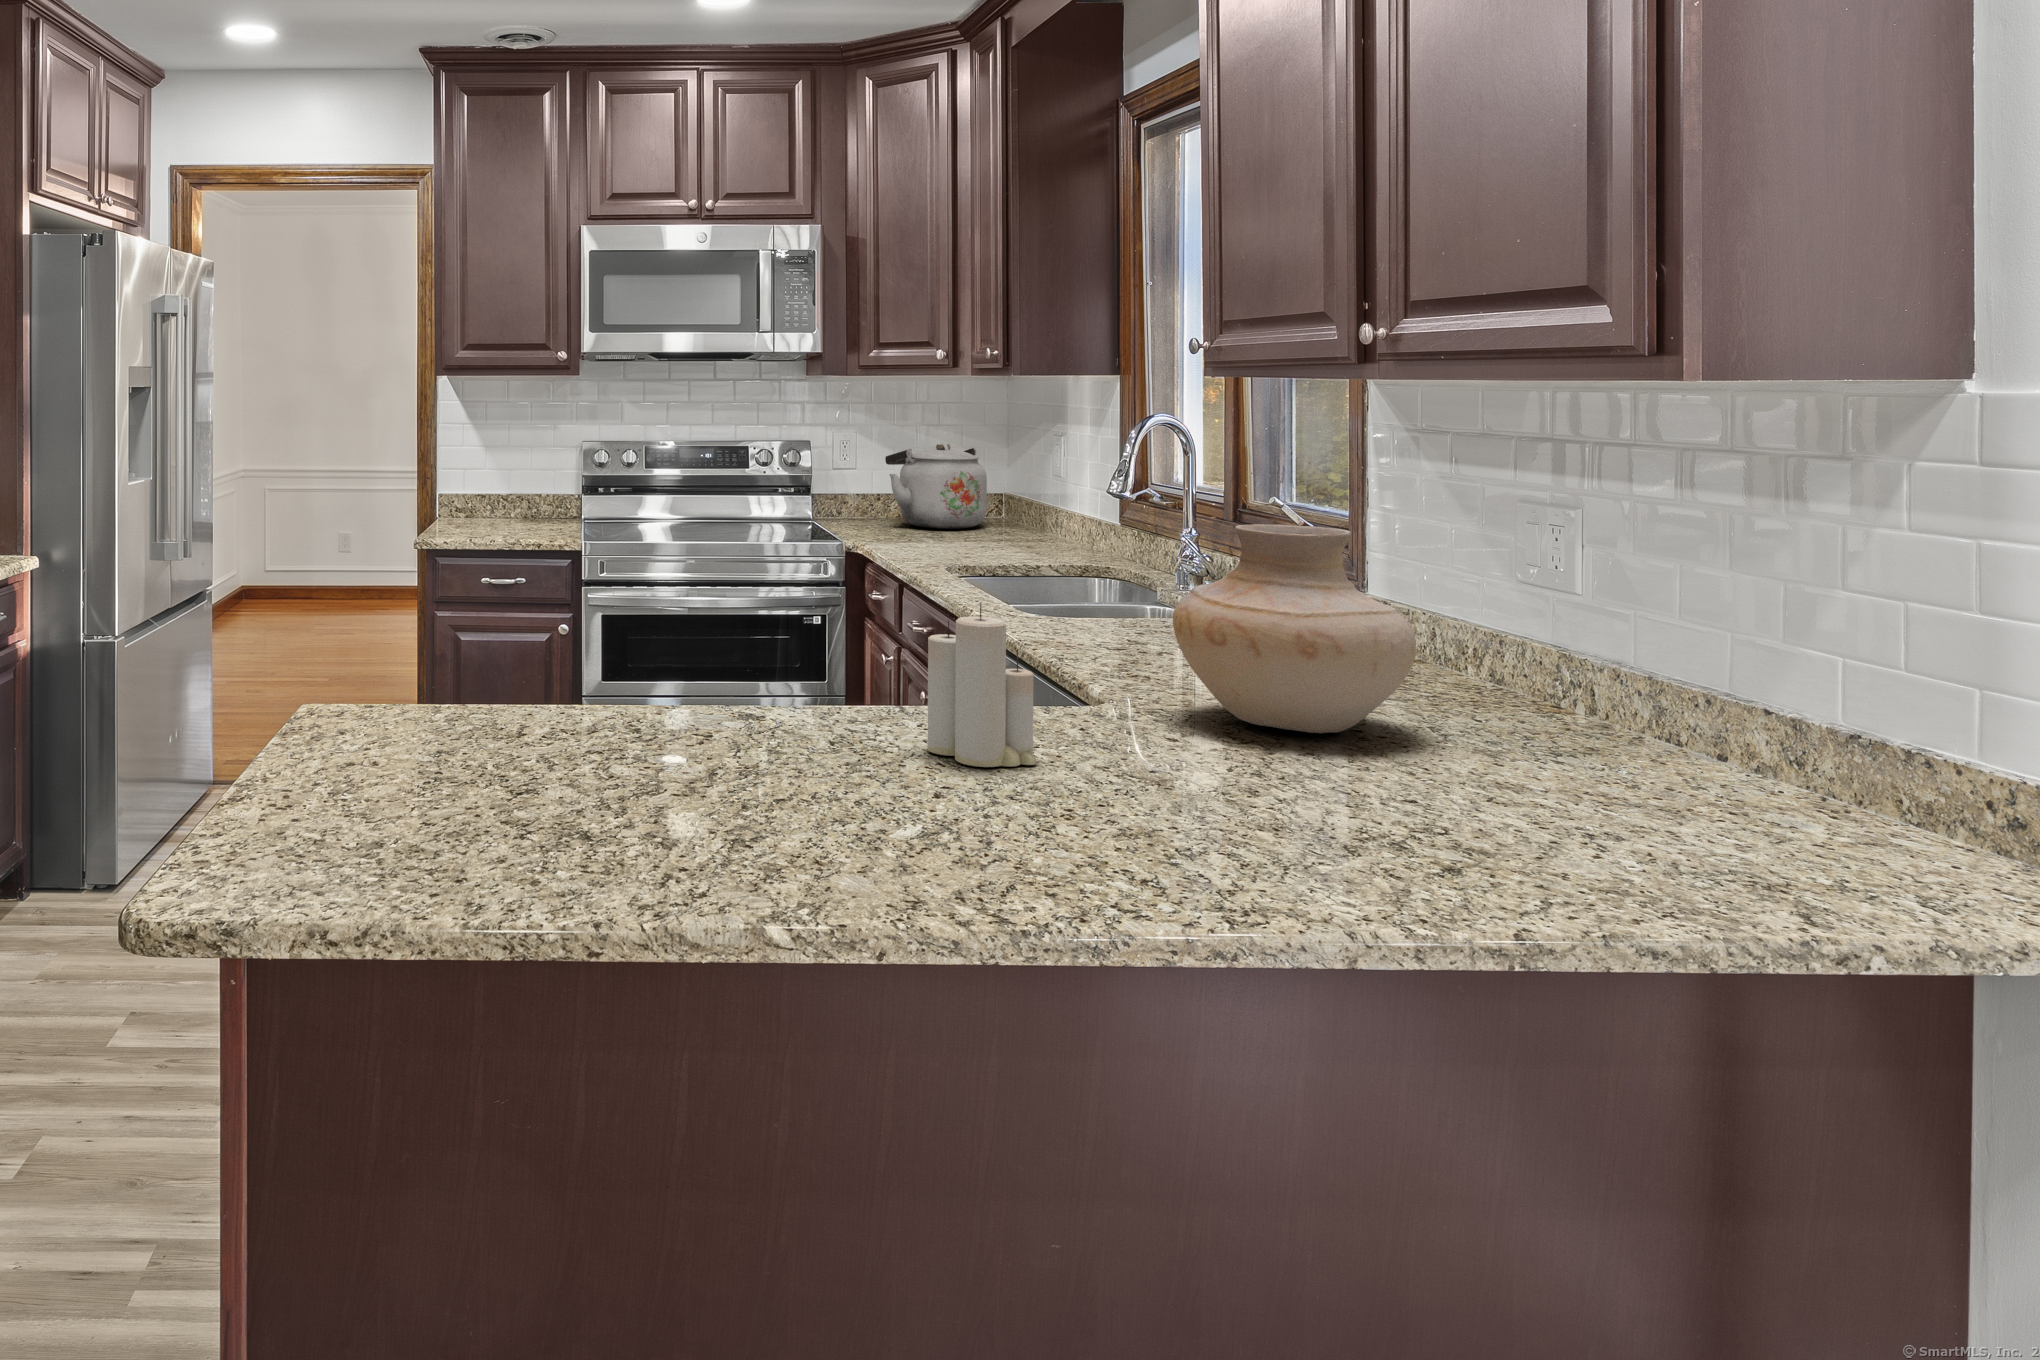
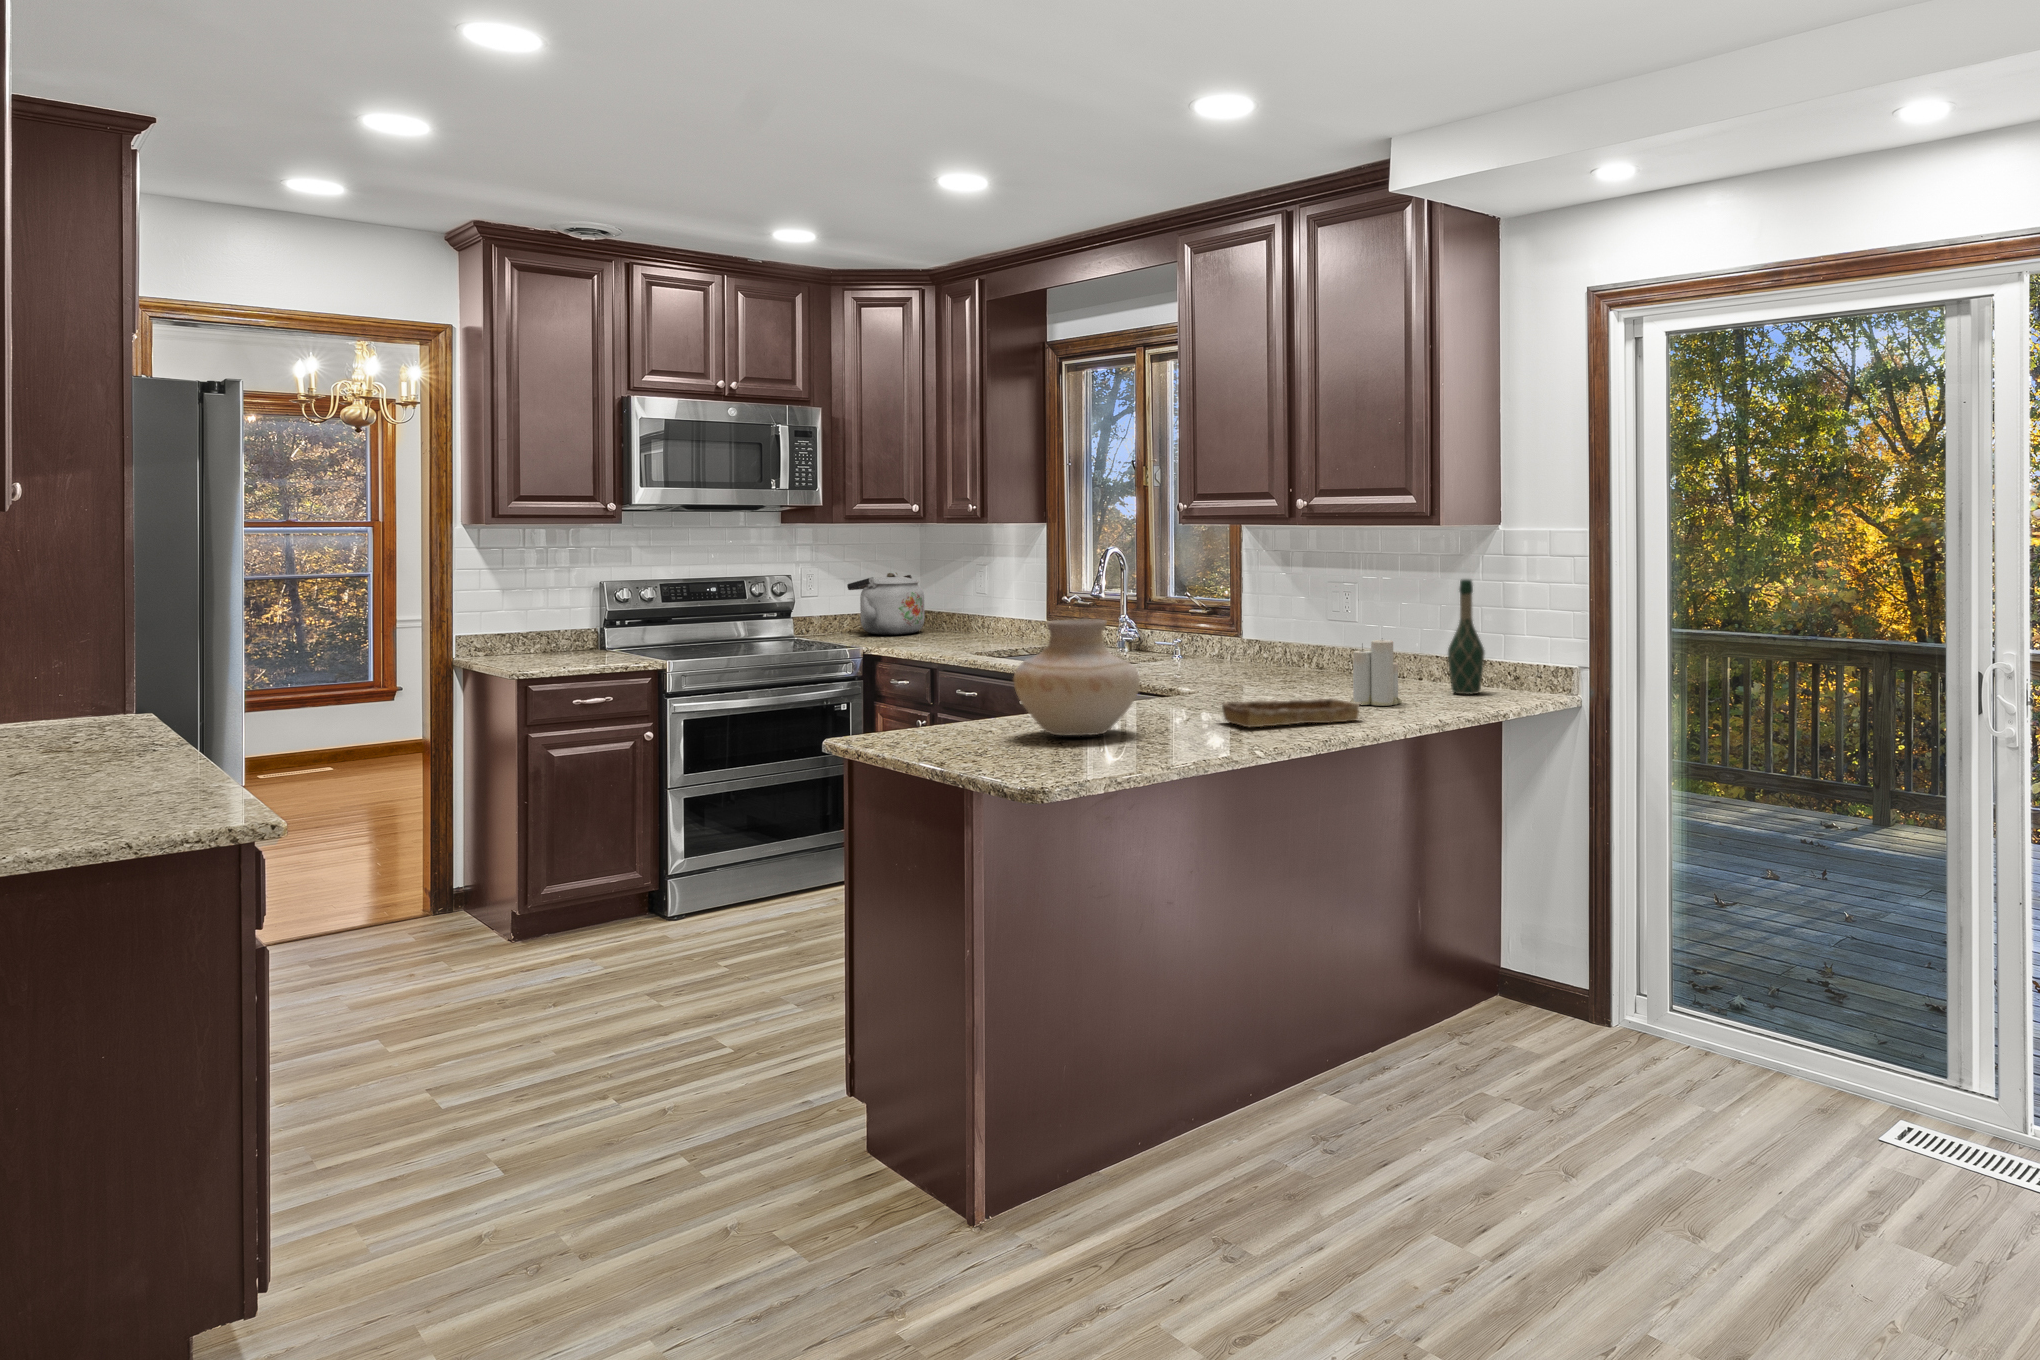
wine bottle: none [1739,519,1870,843] -> present [1448,579,1485,694]
vase: present [1173,524,1416,733] -> present [1014,619,1140,736]
candle: present [928,603,1036,767] -> present [1350,639,1402,706]
tray: none [920,762,1295,886] -> present [1222,698,1360,727]

